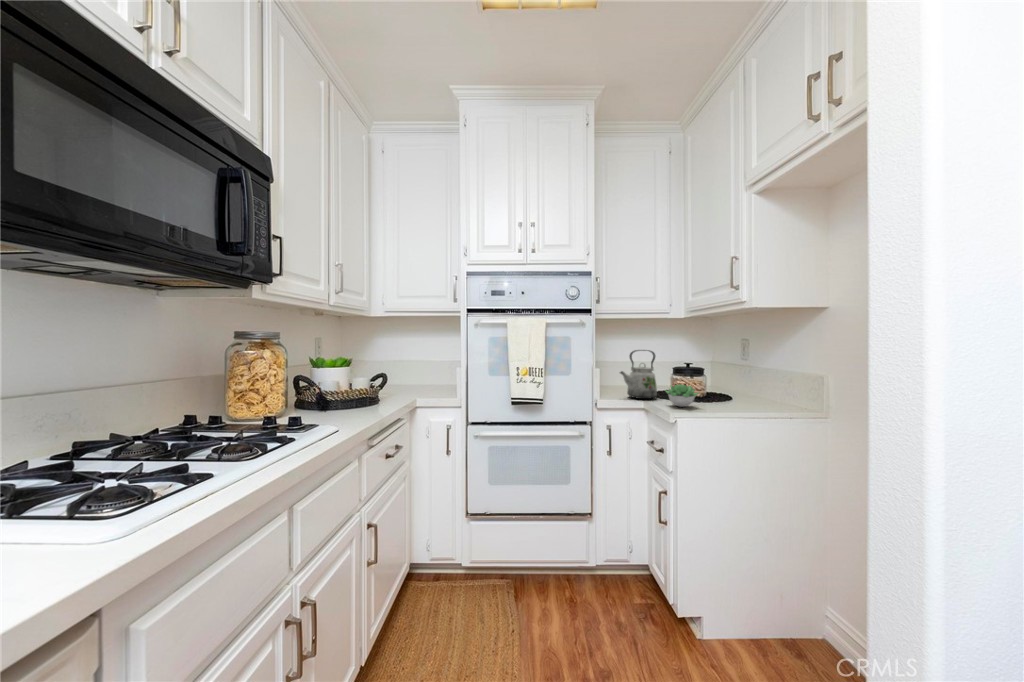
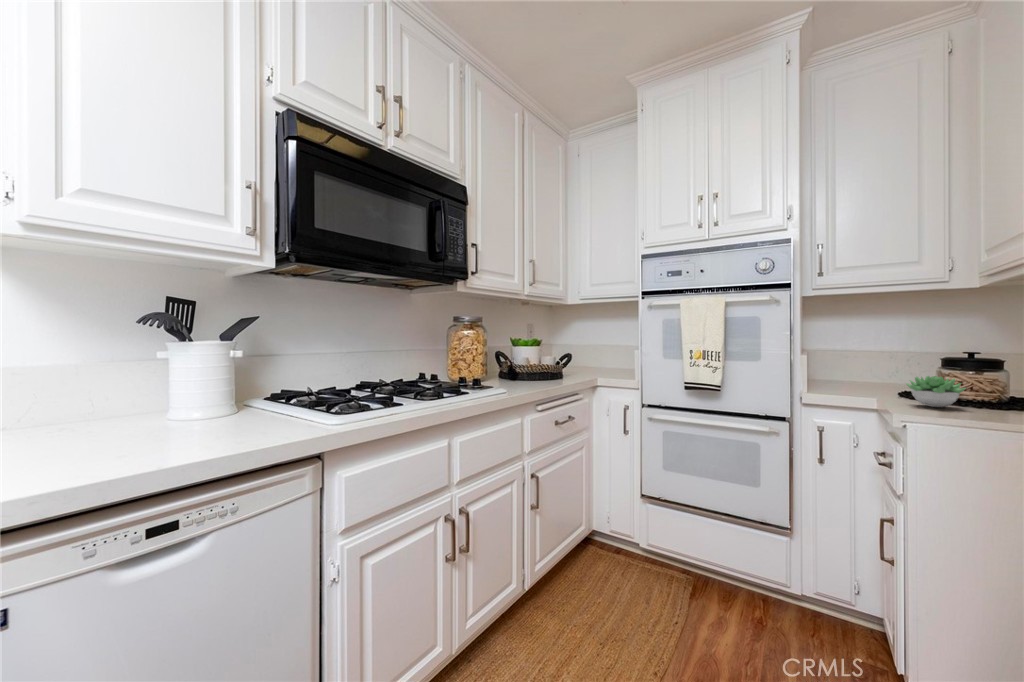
kettle: present [620,350,657,399] -> none [839,332,906,396]

